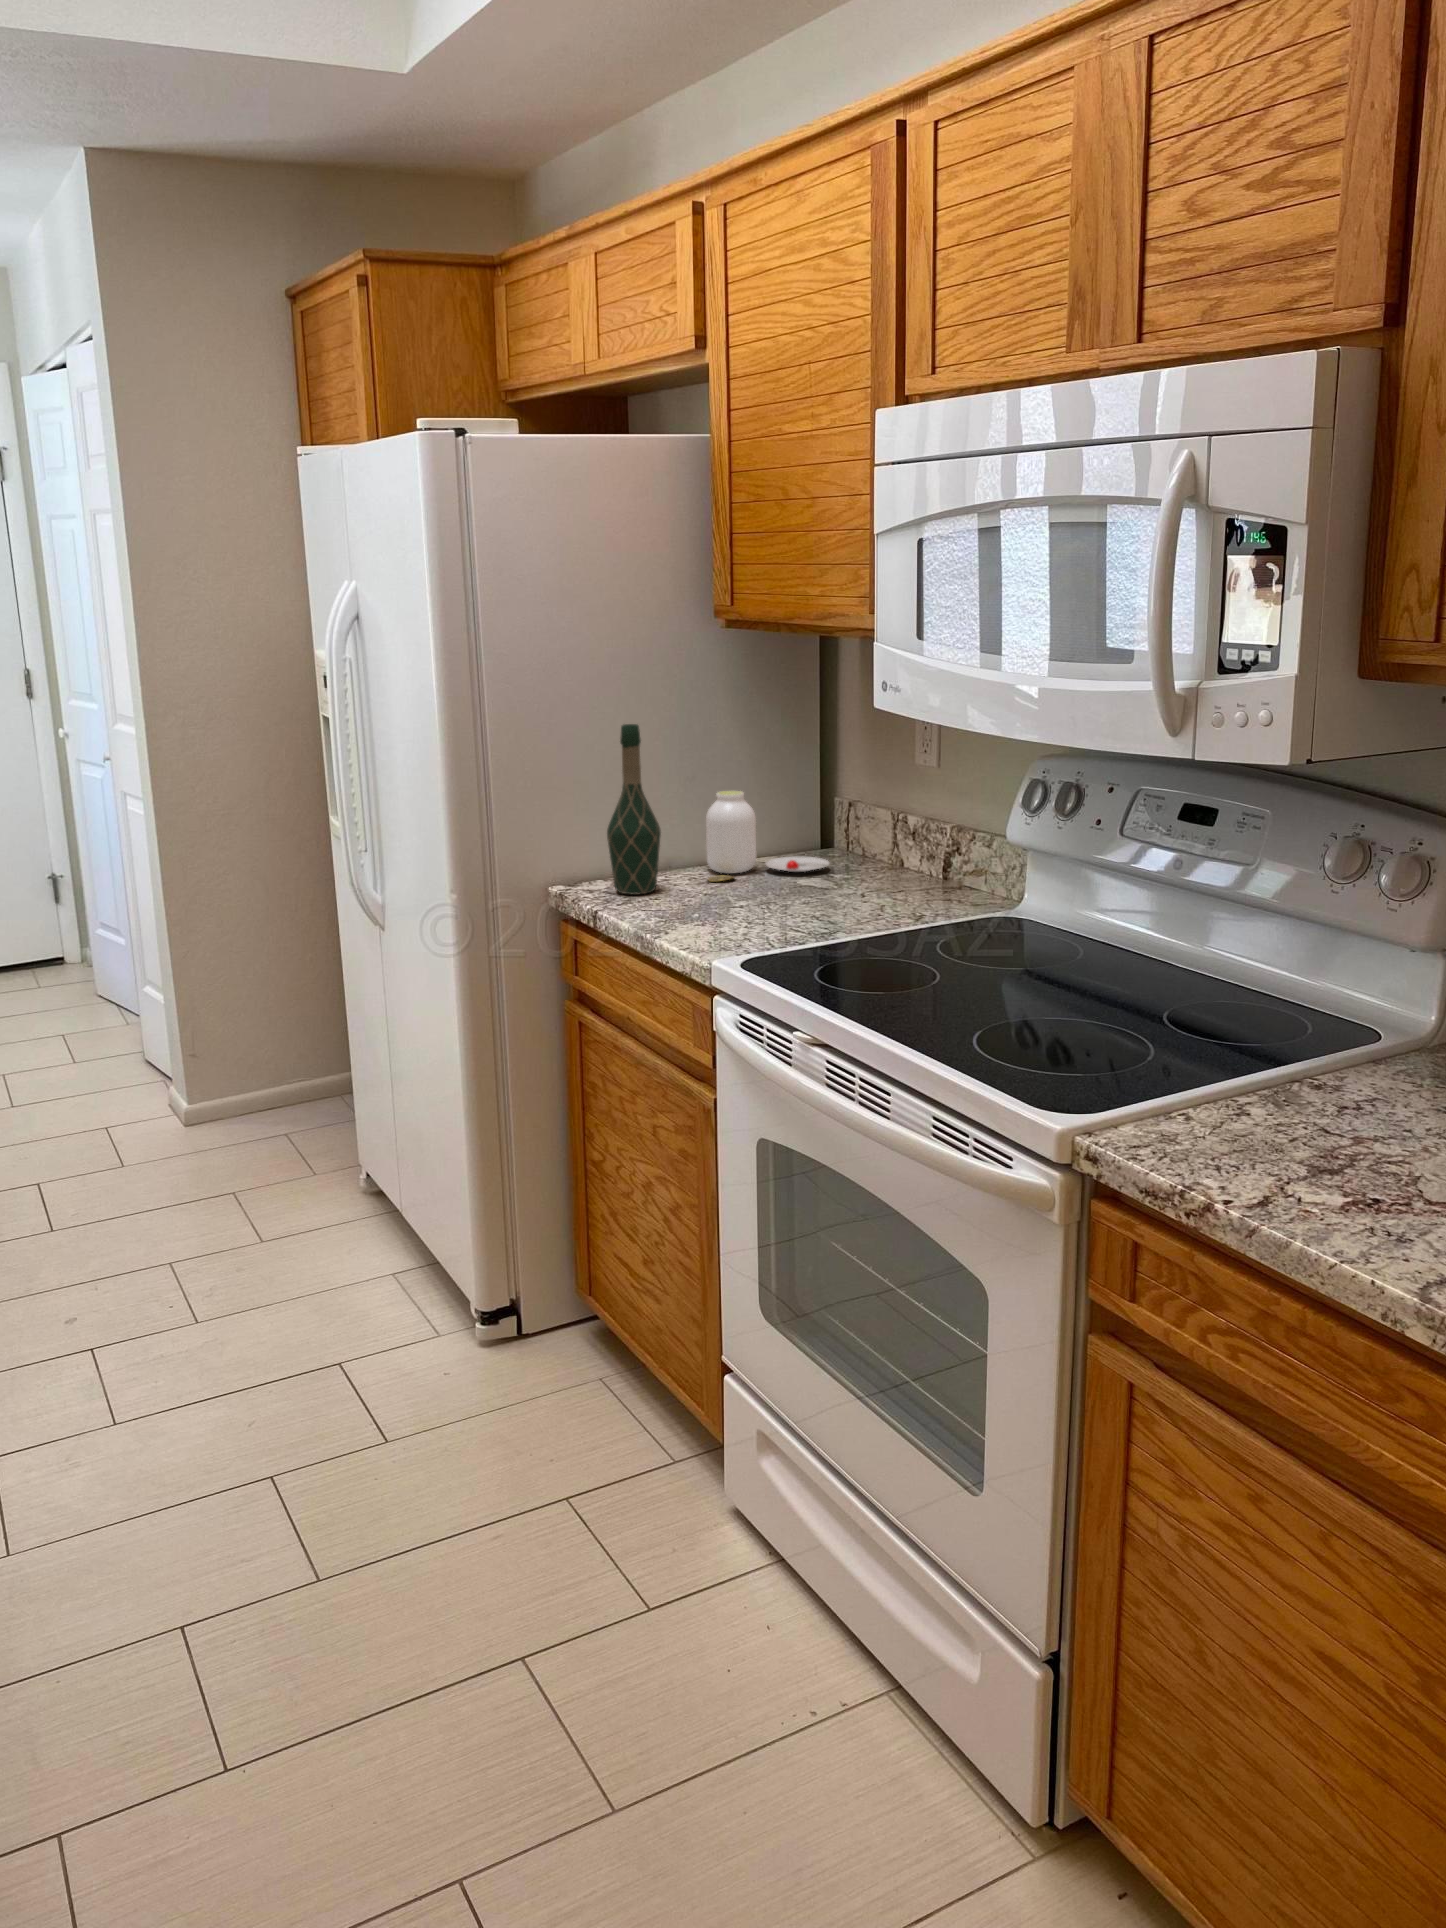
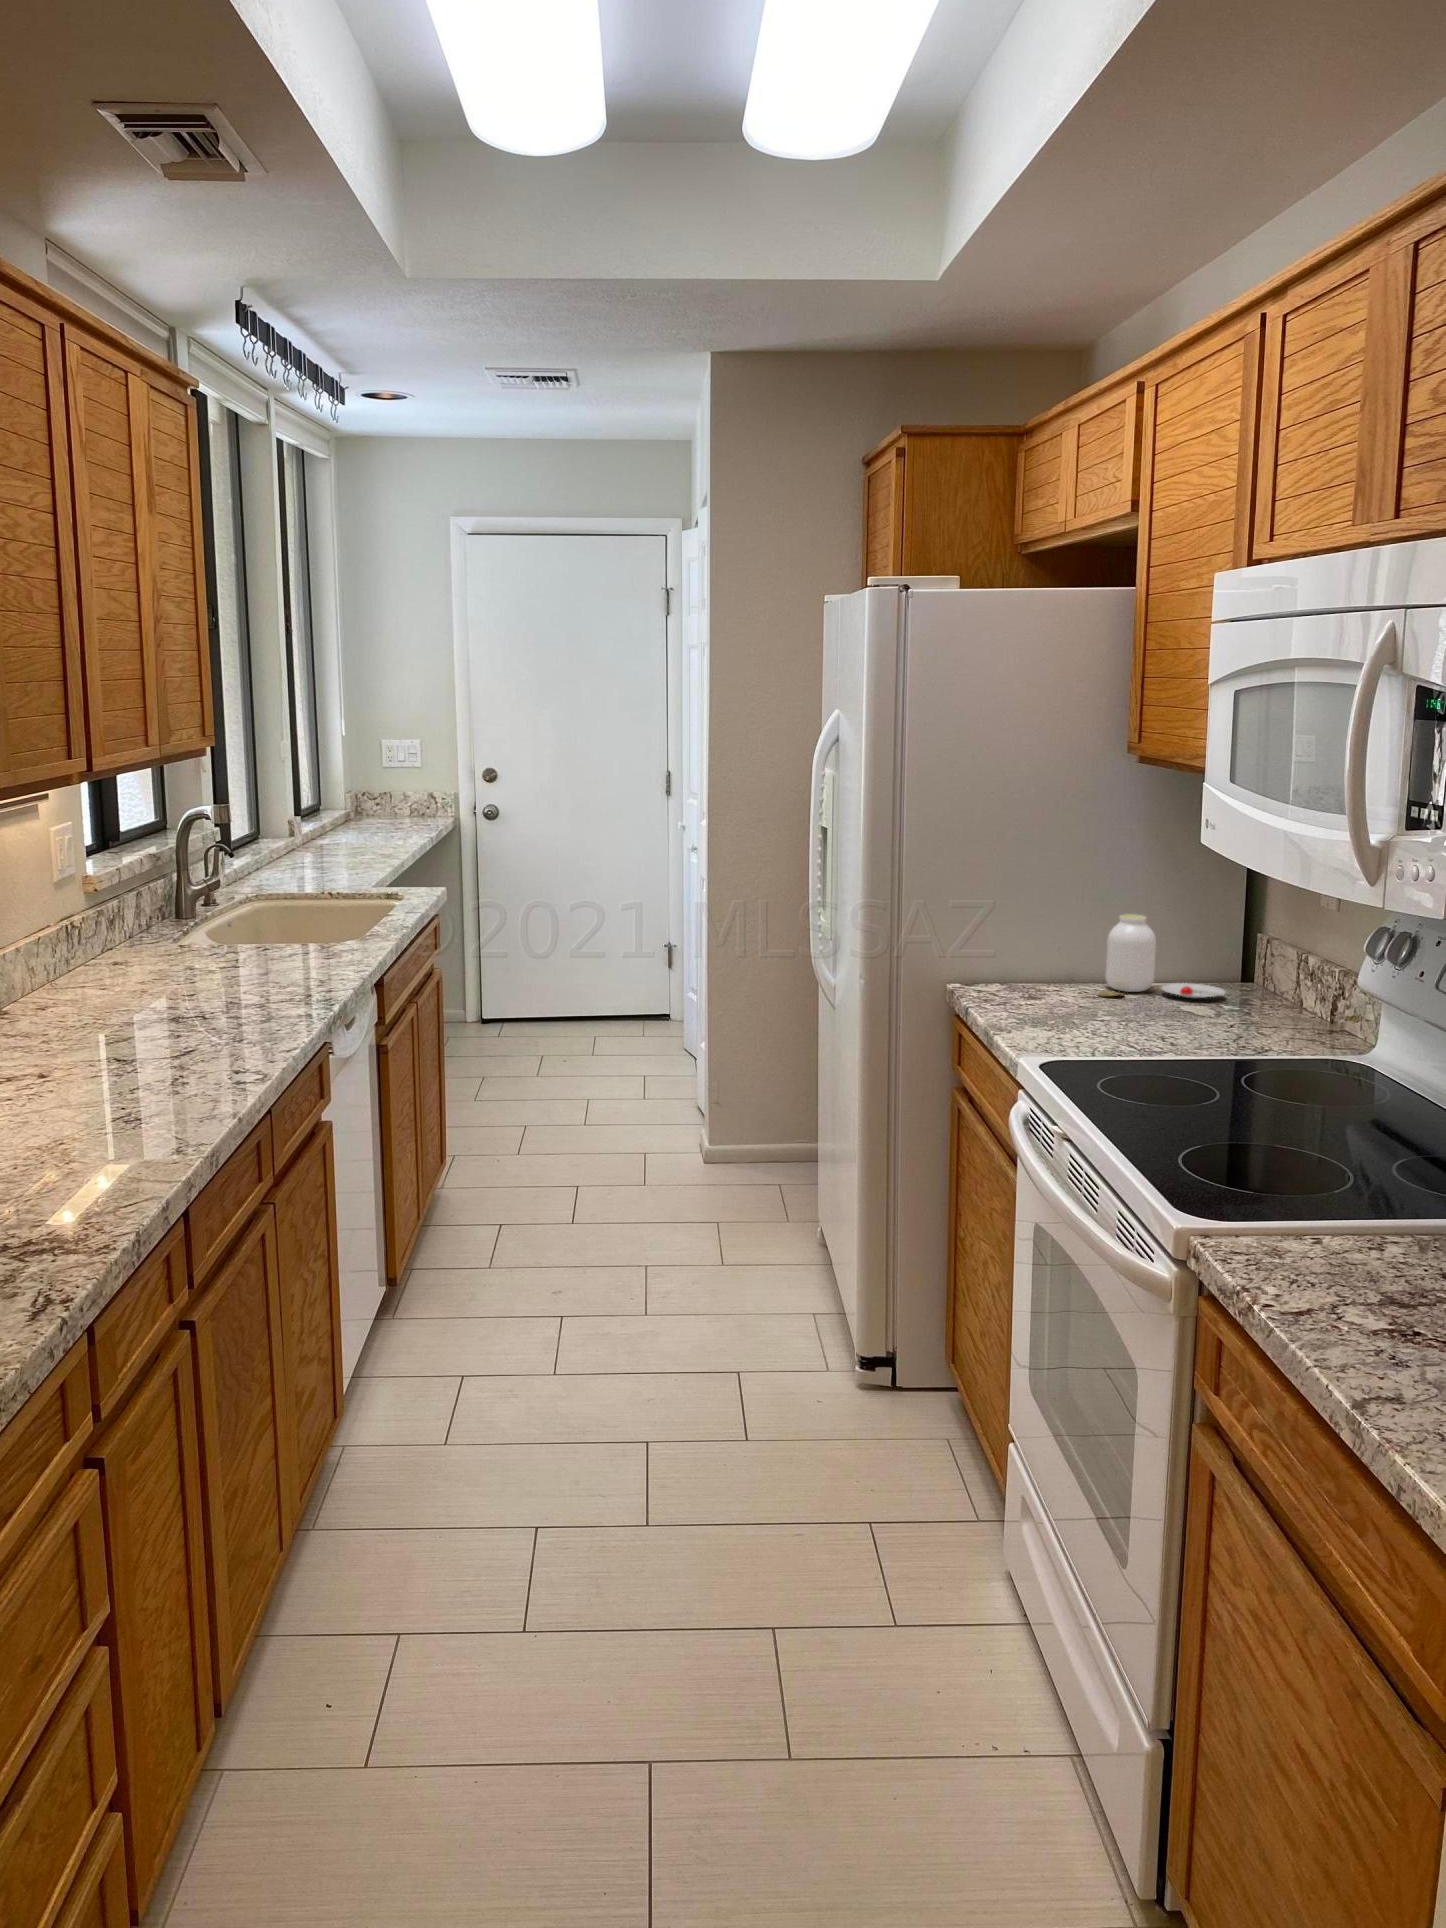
wine bottle: present [607,724,661,895] -> none [1000,844,1050,998]

